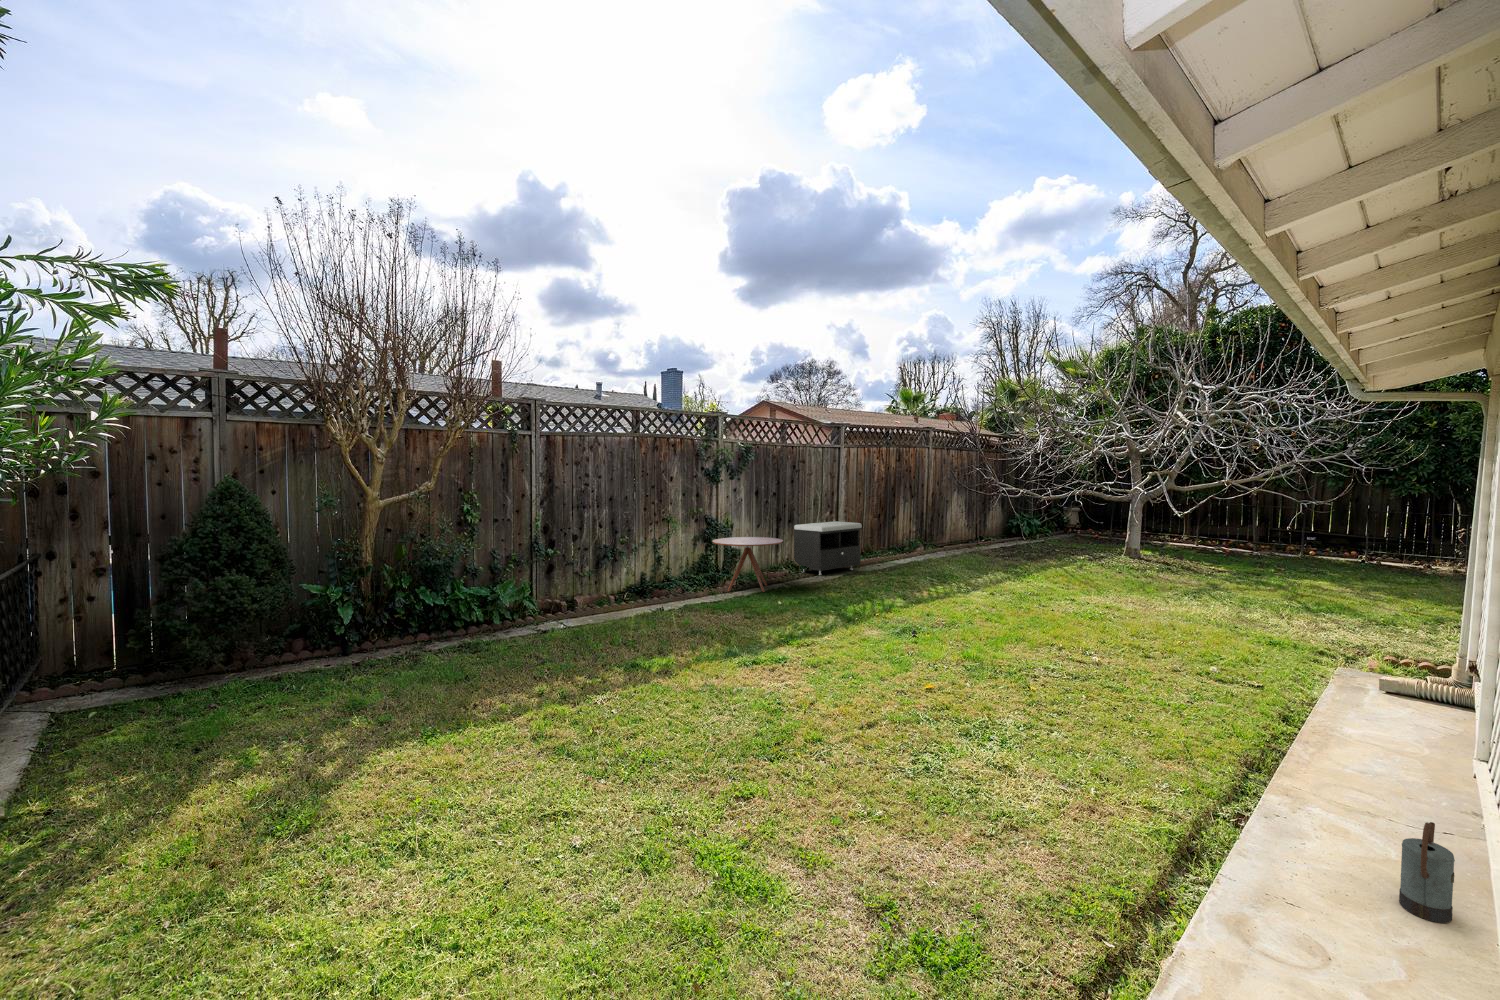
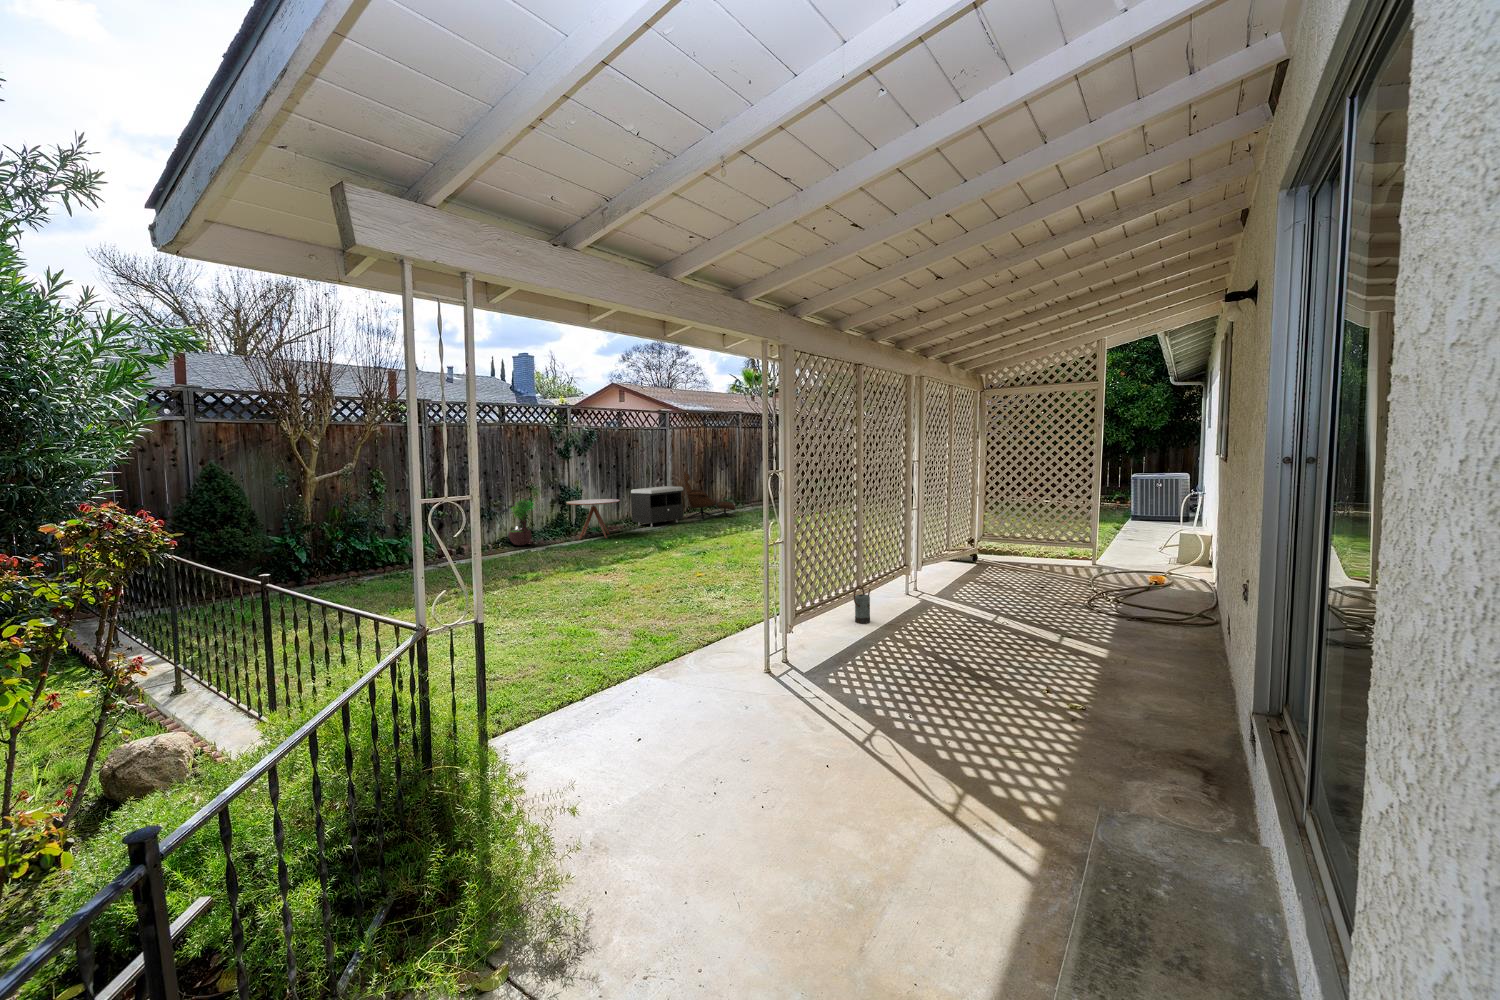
lounge chair: none [858,502,927,566] -> present [682,471,735,519]
potted tree: none [637,531,675,598] -> present [509,500,533,546]

